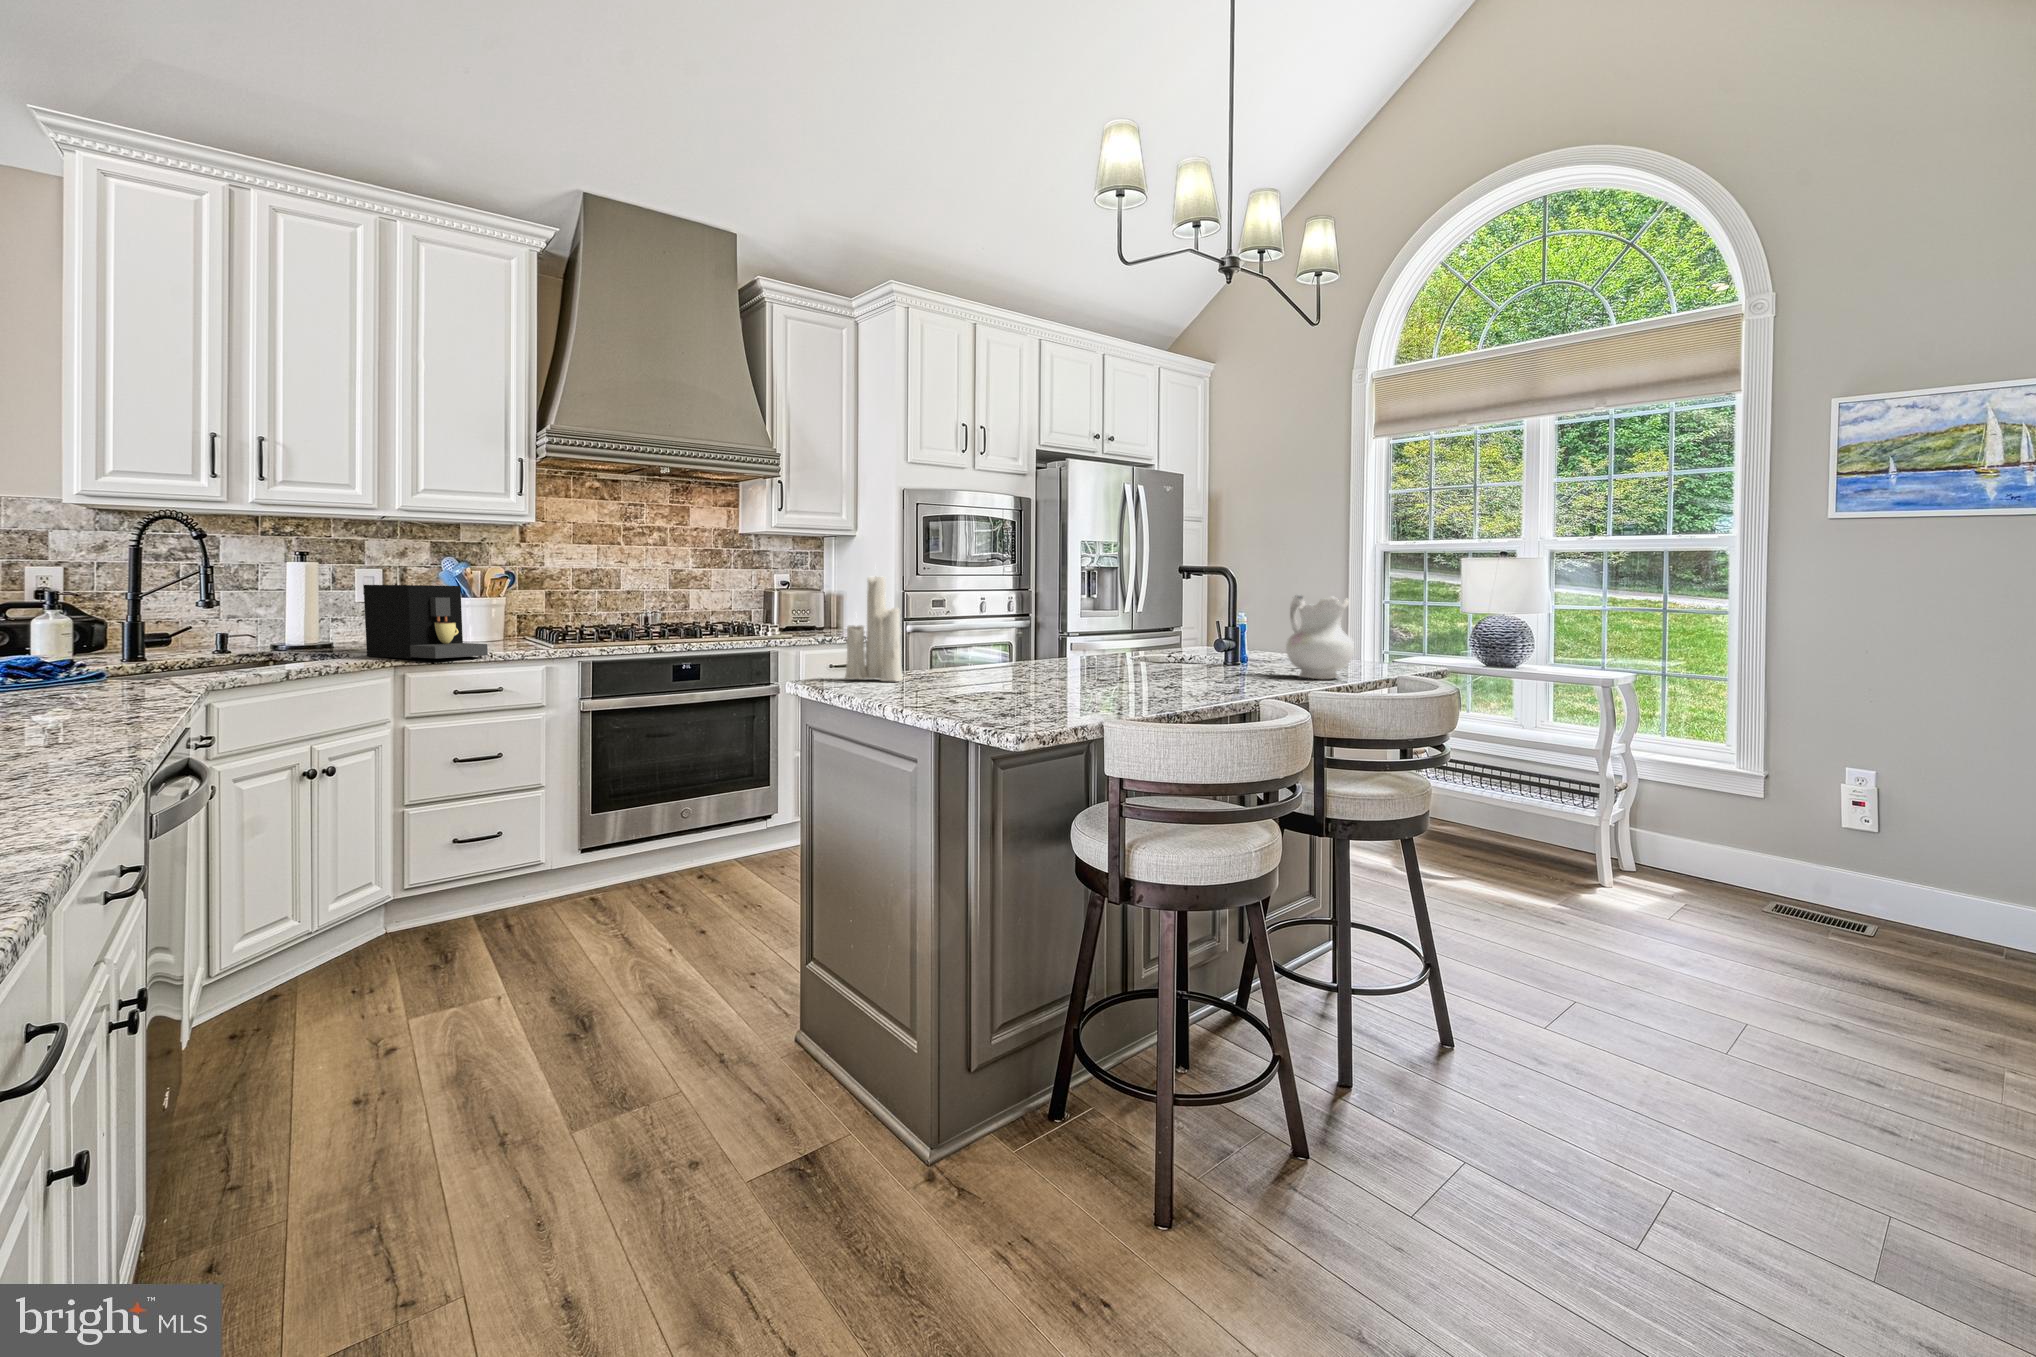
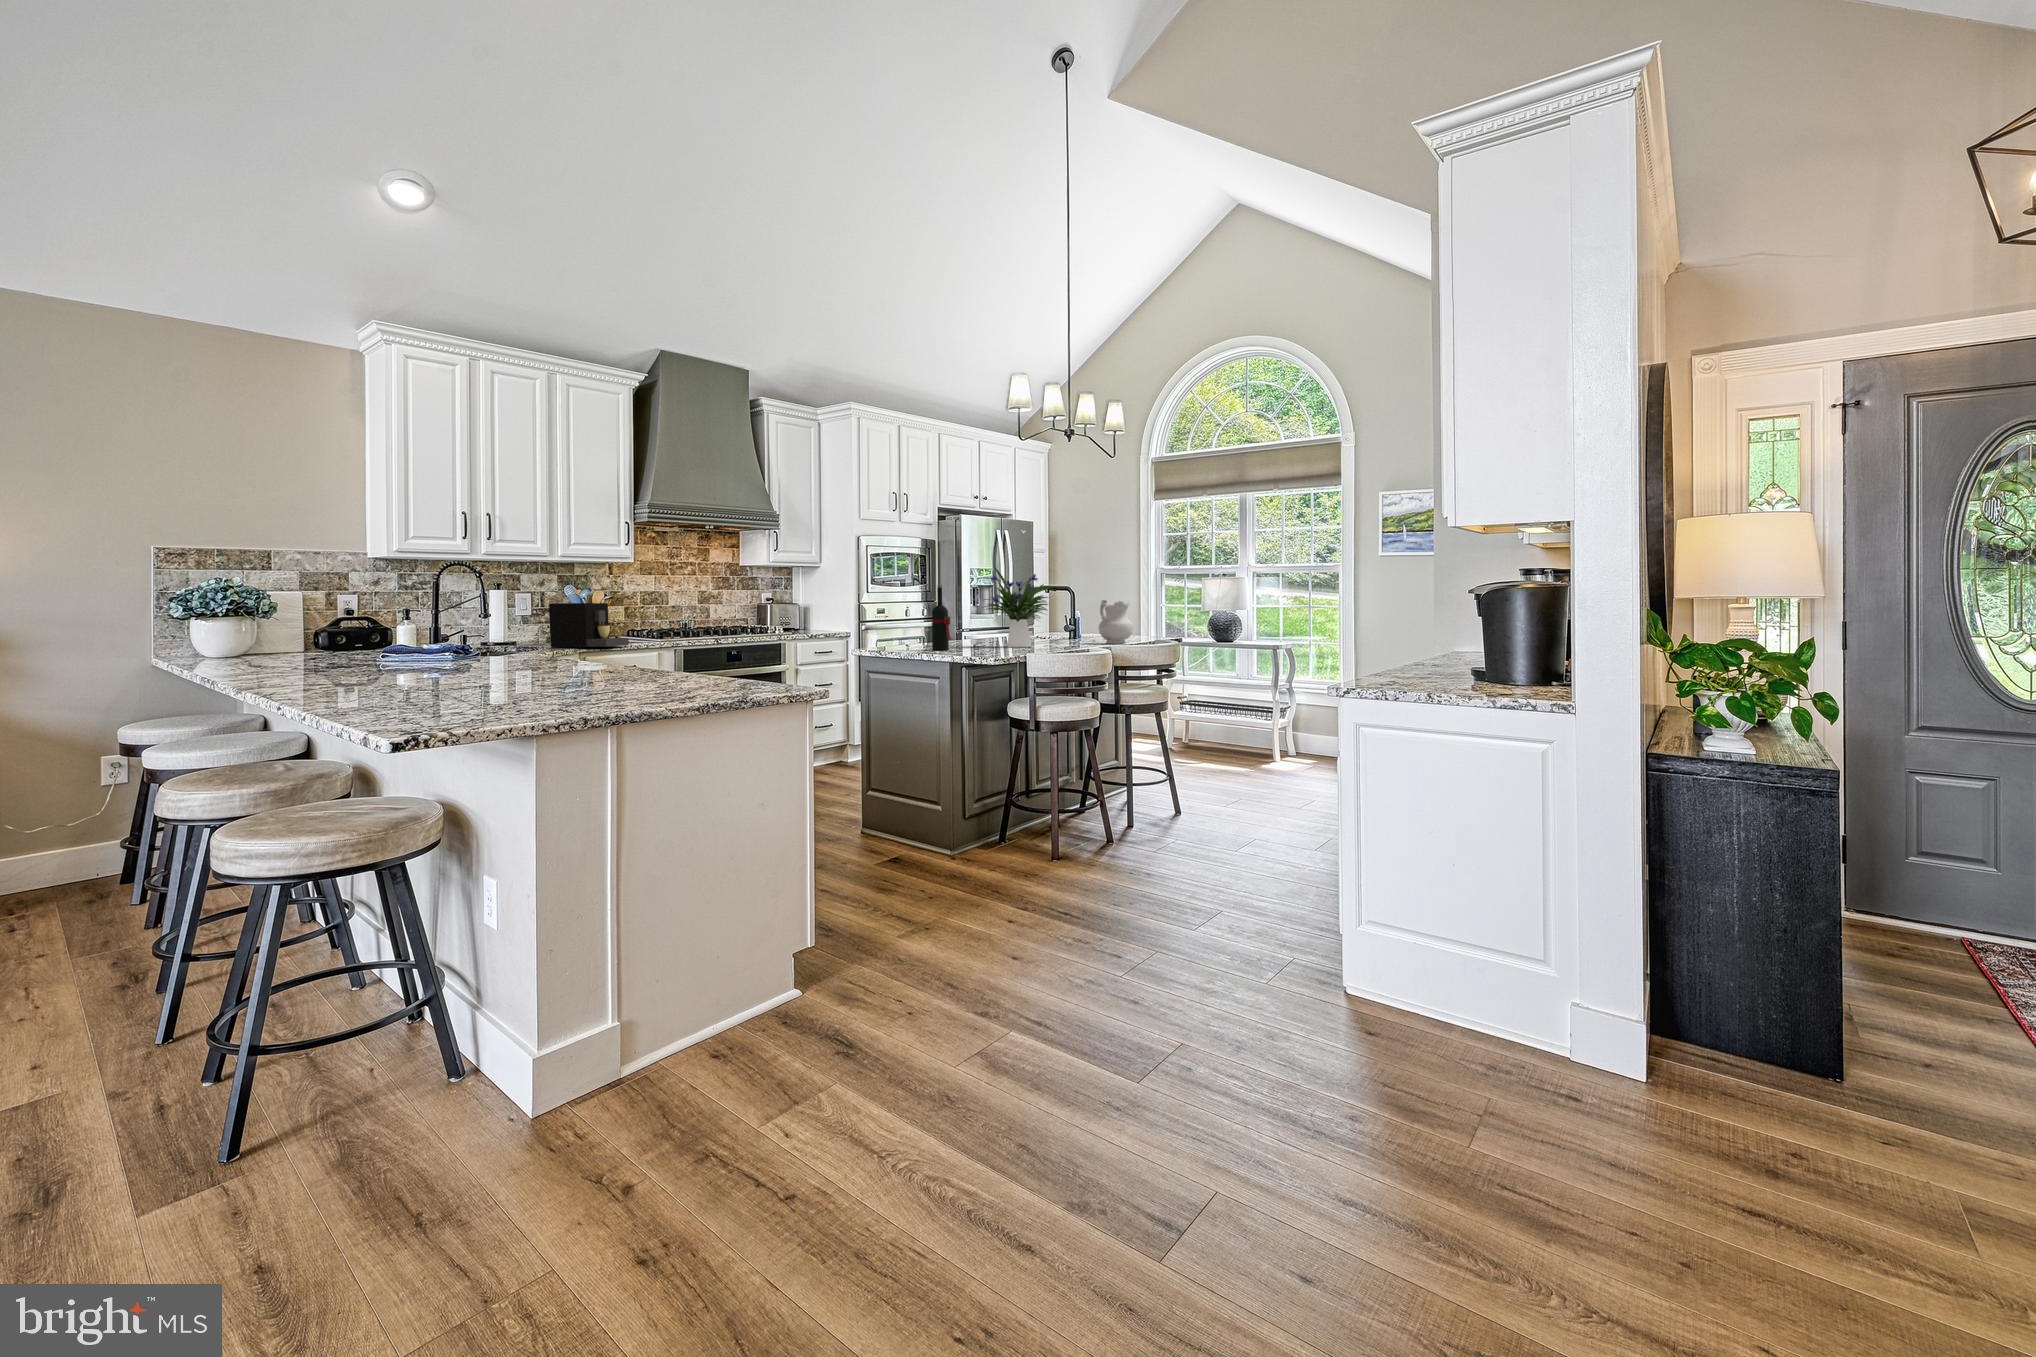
flower arrangement: none [1053,528,1200,687] -> present [984,568,1053,647]
wine bottle: none [926,559,964,697] -> present [932,585,951,650]
candle: present [845,570,903,681] -> none [877,583,908,647]

